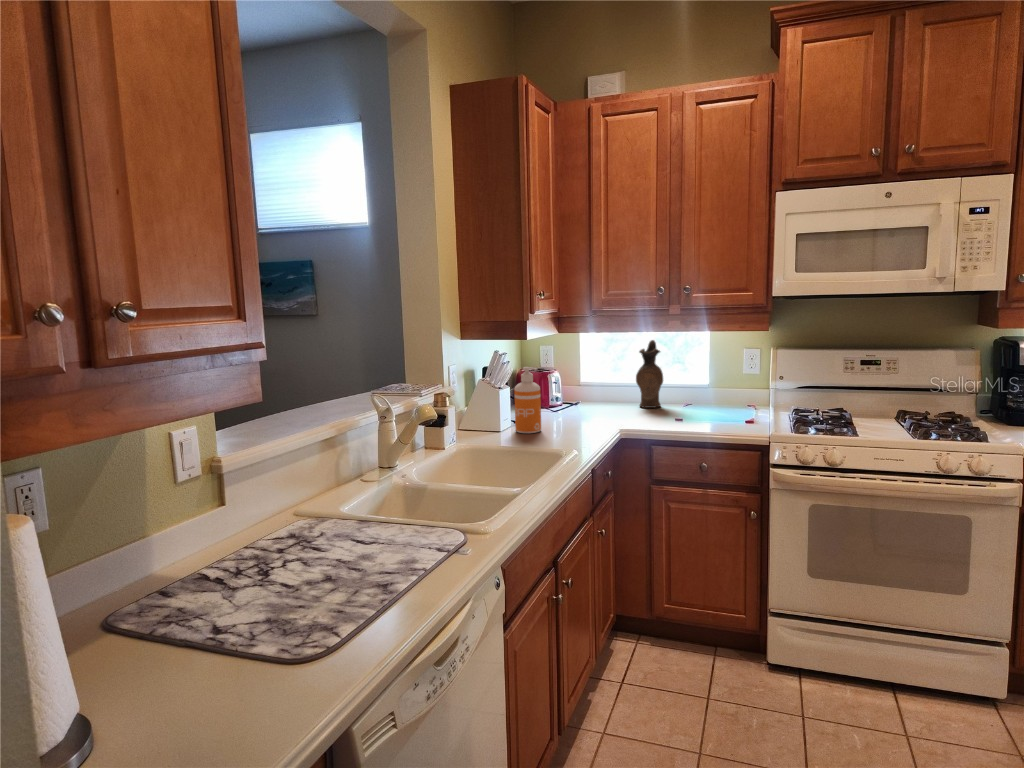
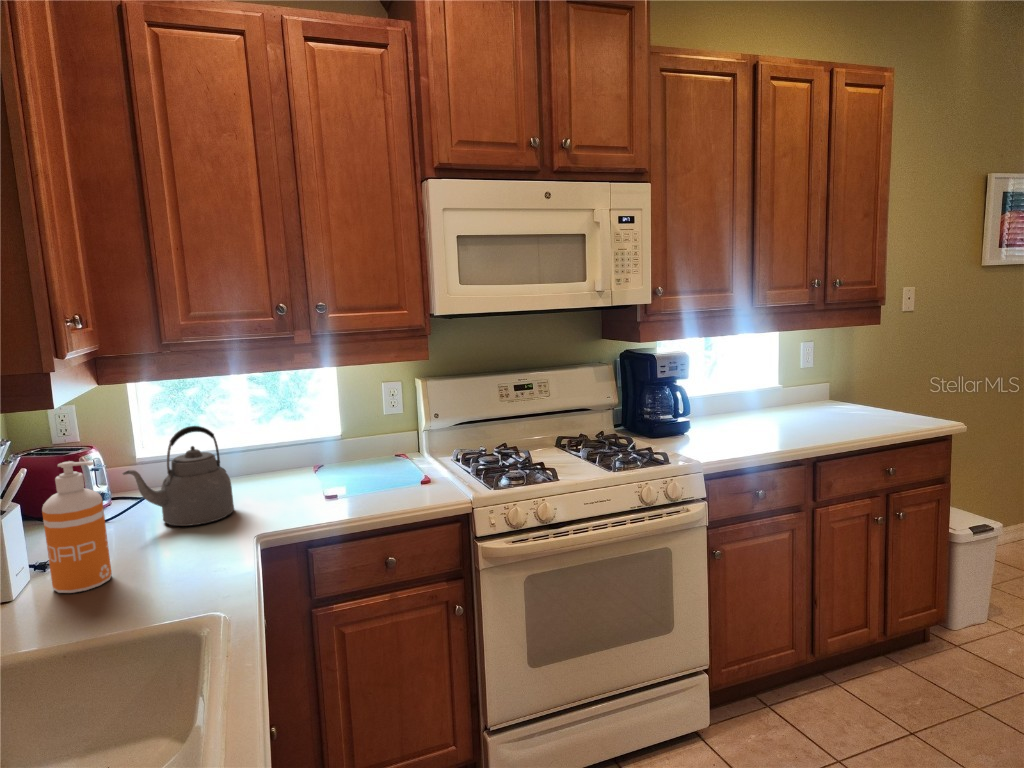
ceramic pitcher: present [636,340,663,408] -> none [242,383,286,485]
kettle: none [560,361,619,419] -> present [123,426,234,526]

